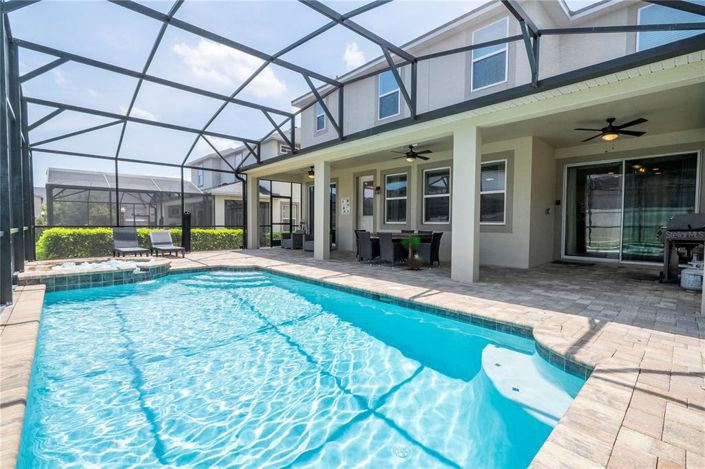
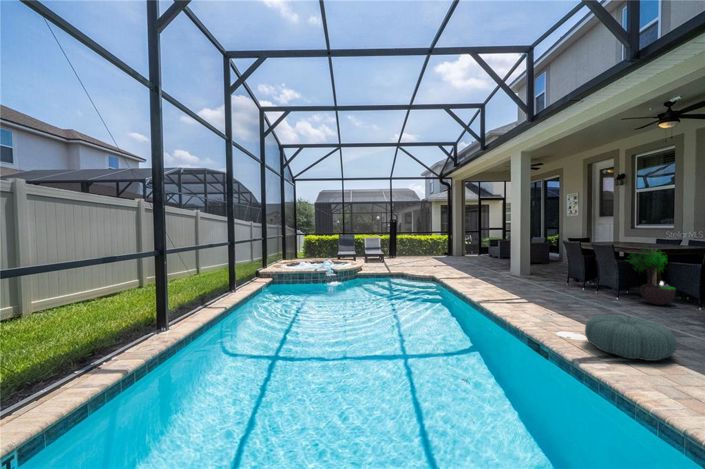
pouf: none [404,272,446,294] -> present [585,315,677,361]

